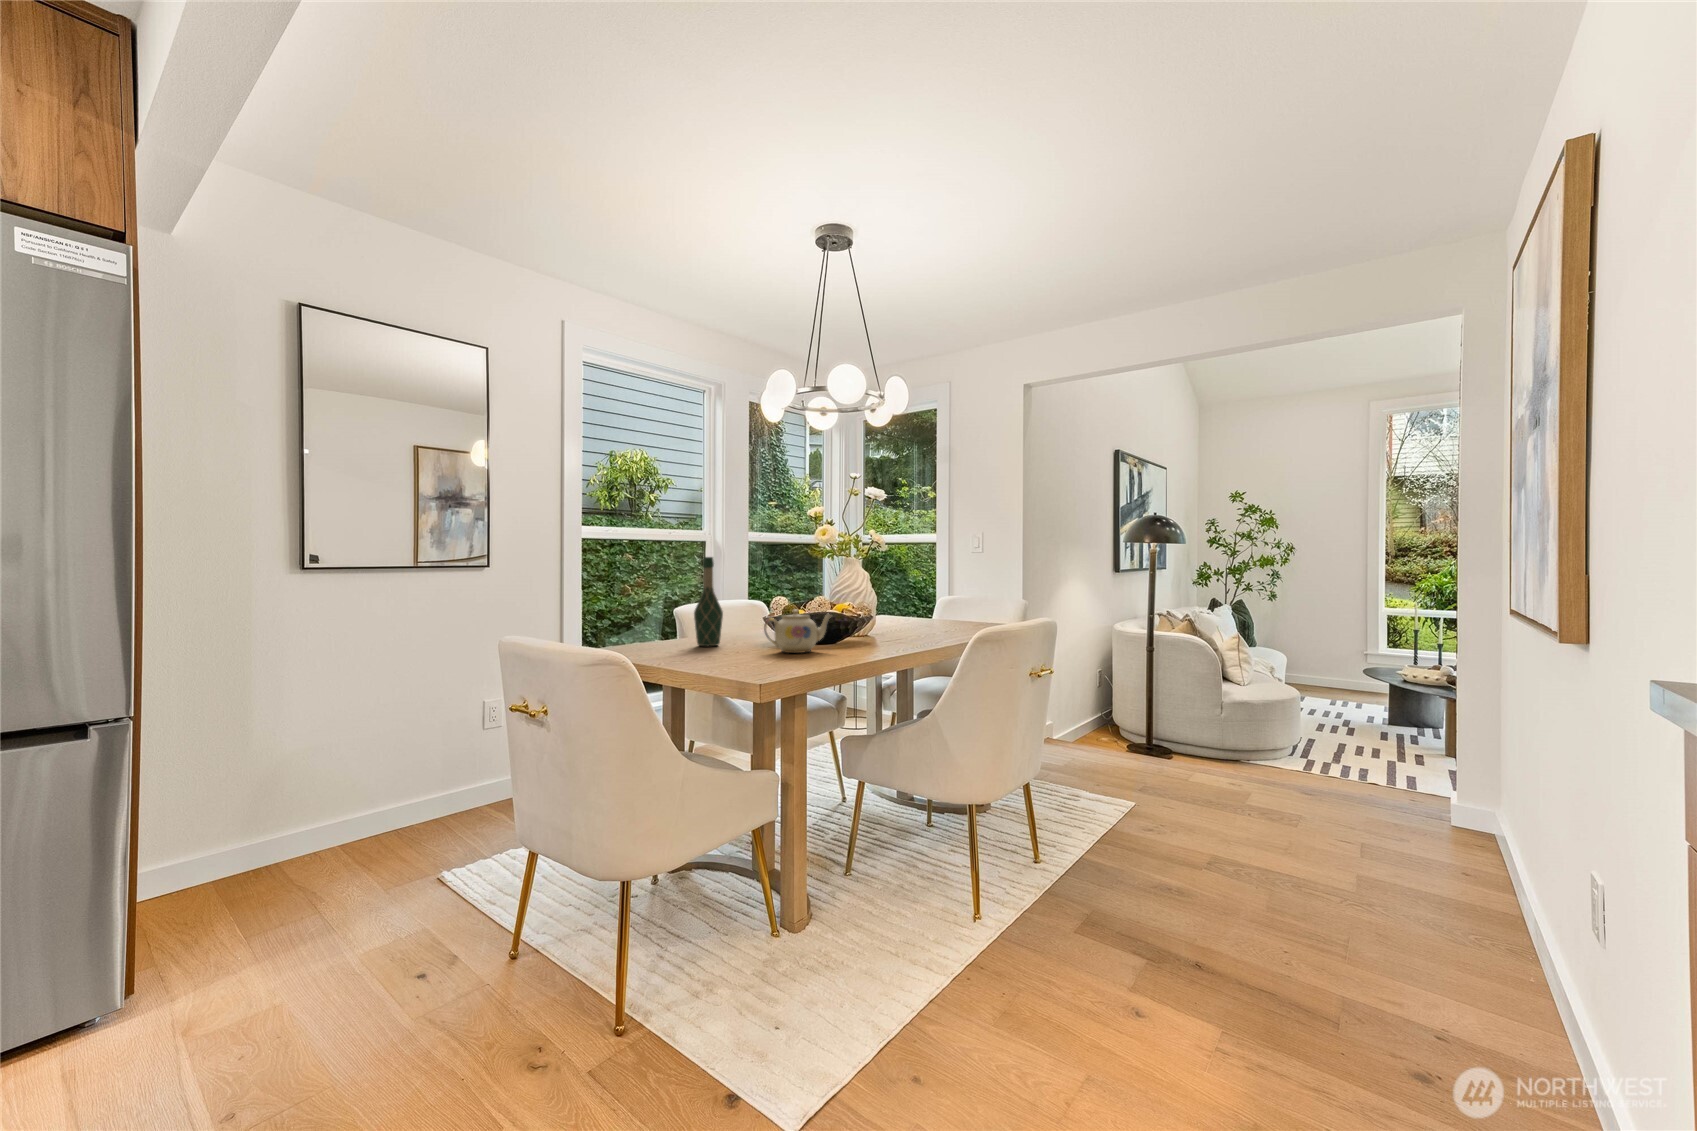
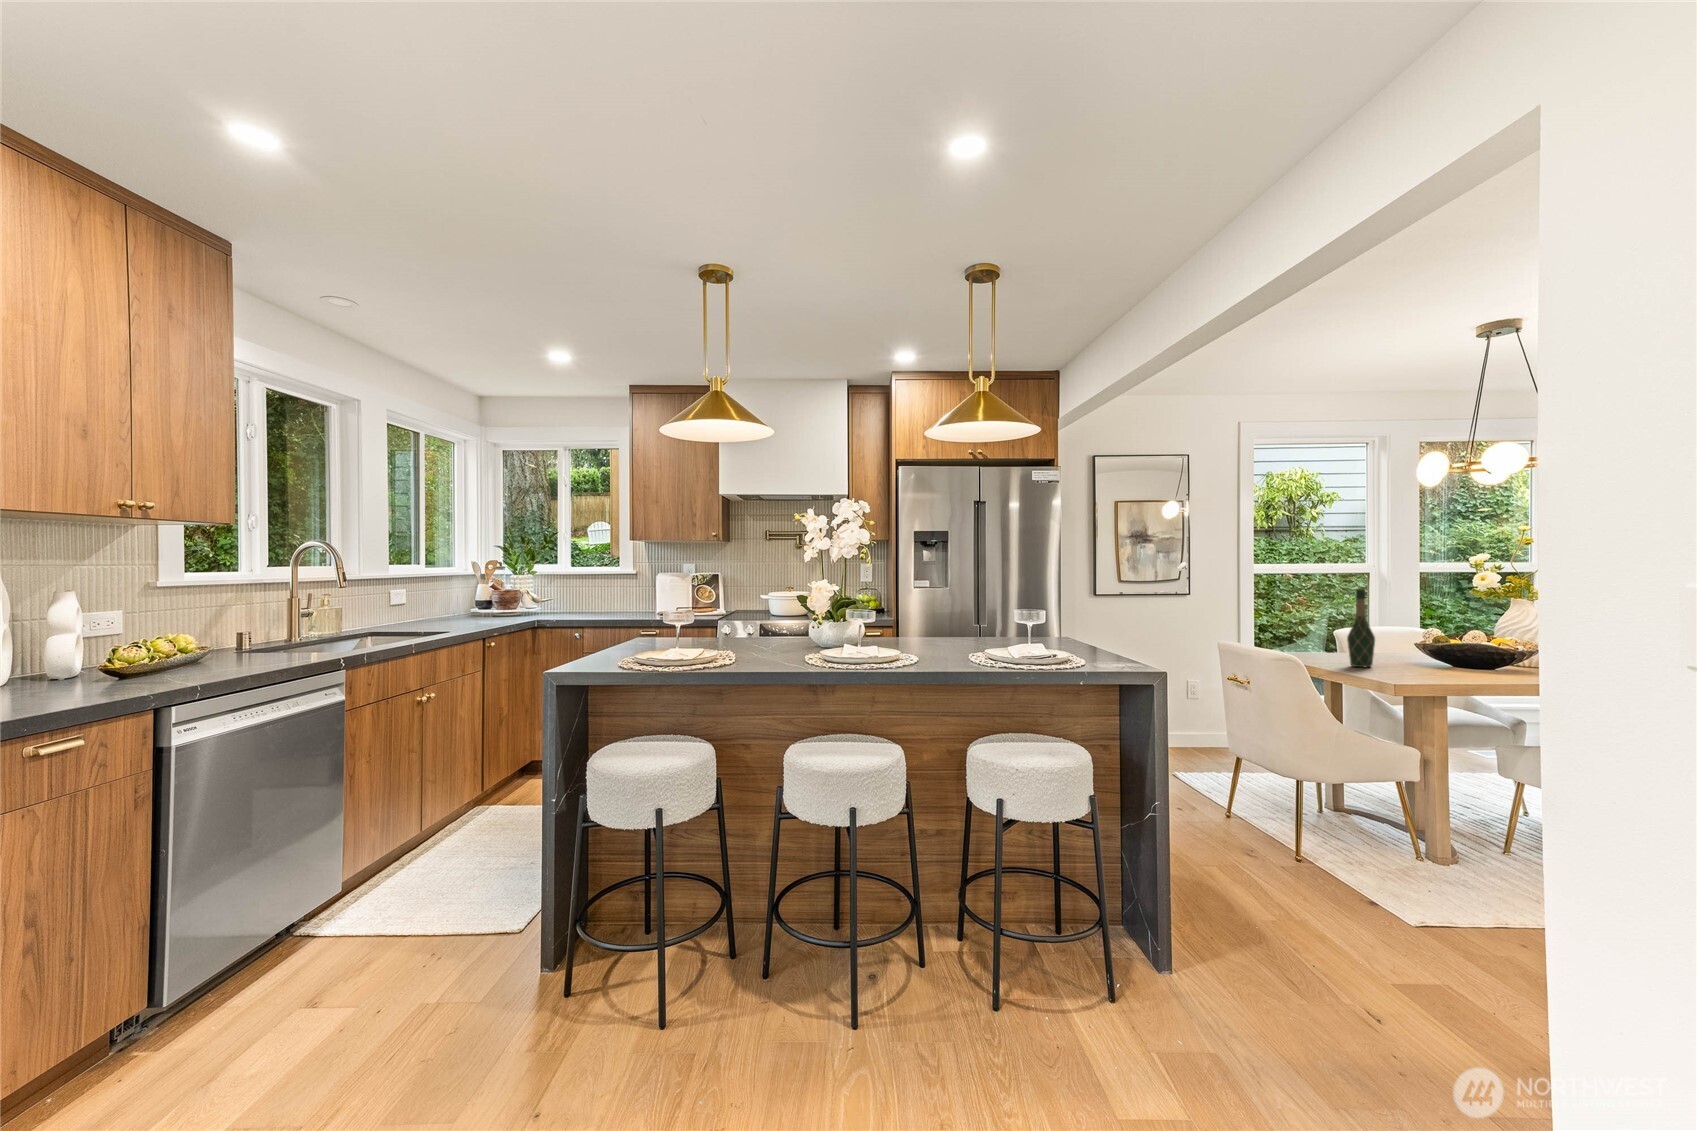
teapot: present [764,609,831,653] -> none [1411,640,1484,679]

